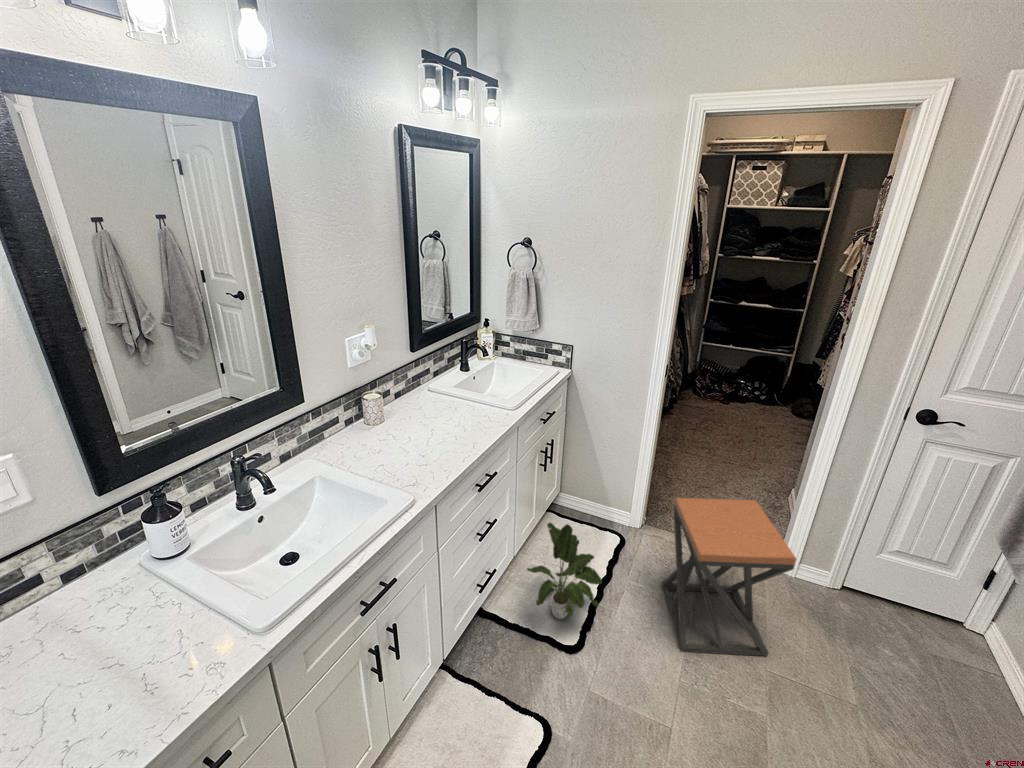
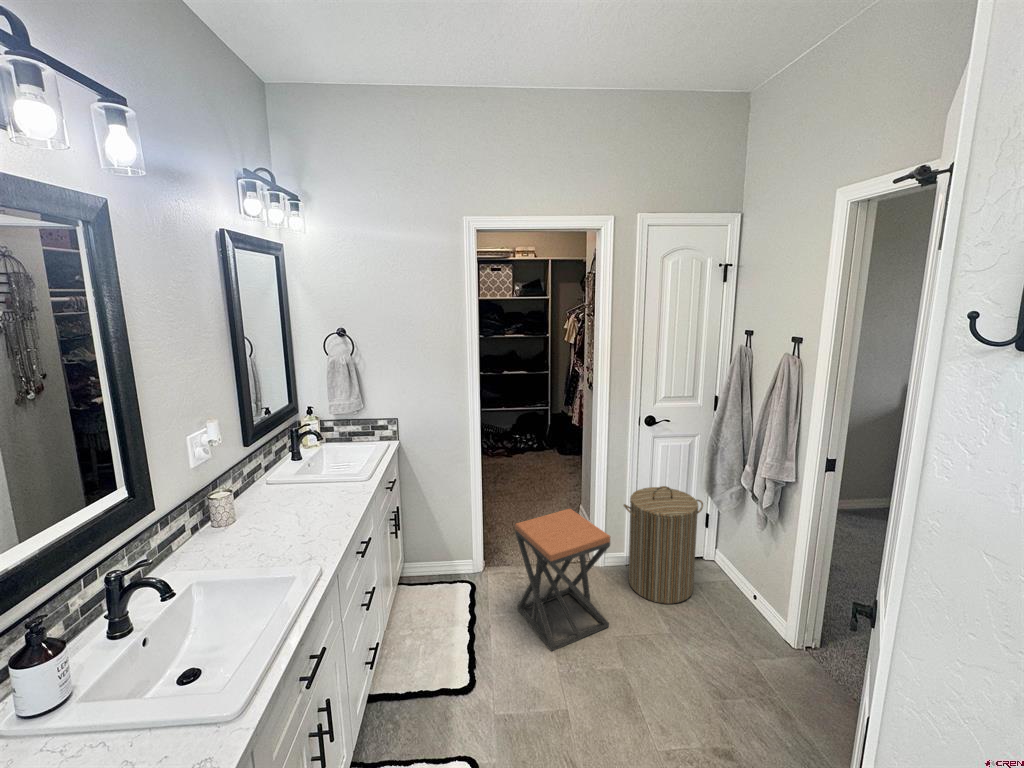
laundry hamper: none [822,506,984,671] -> present [624,486,703,604]
potted plant: present [527,523,602,619] -> none [411,572,481,672]

